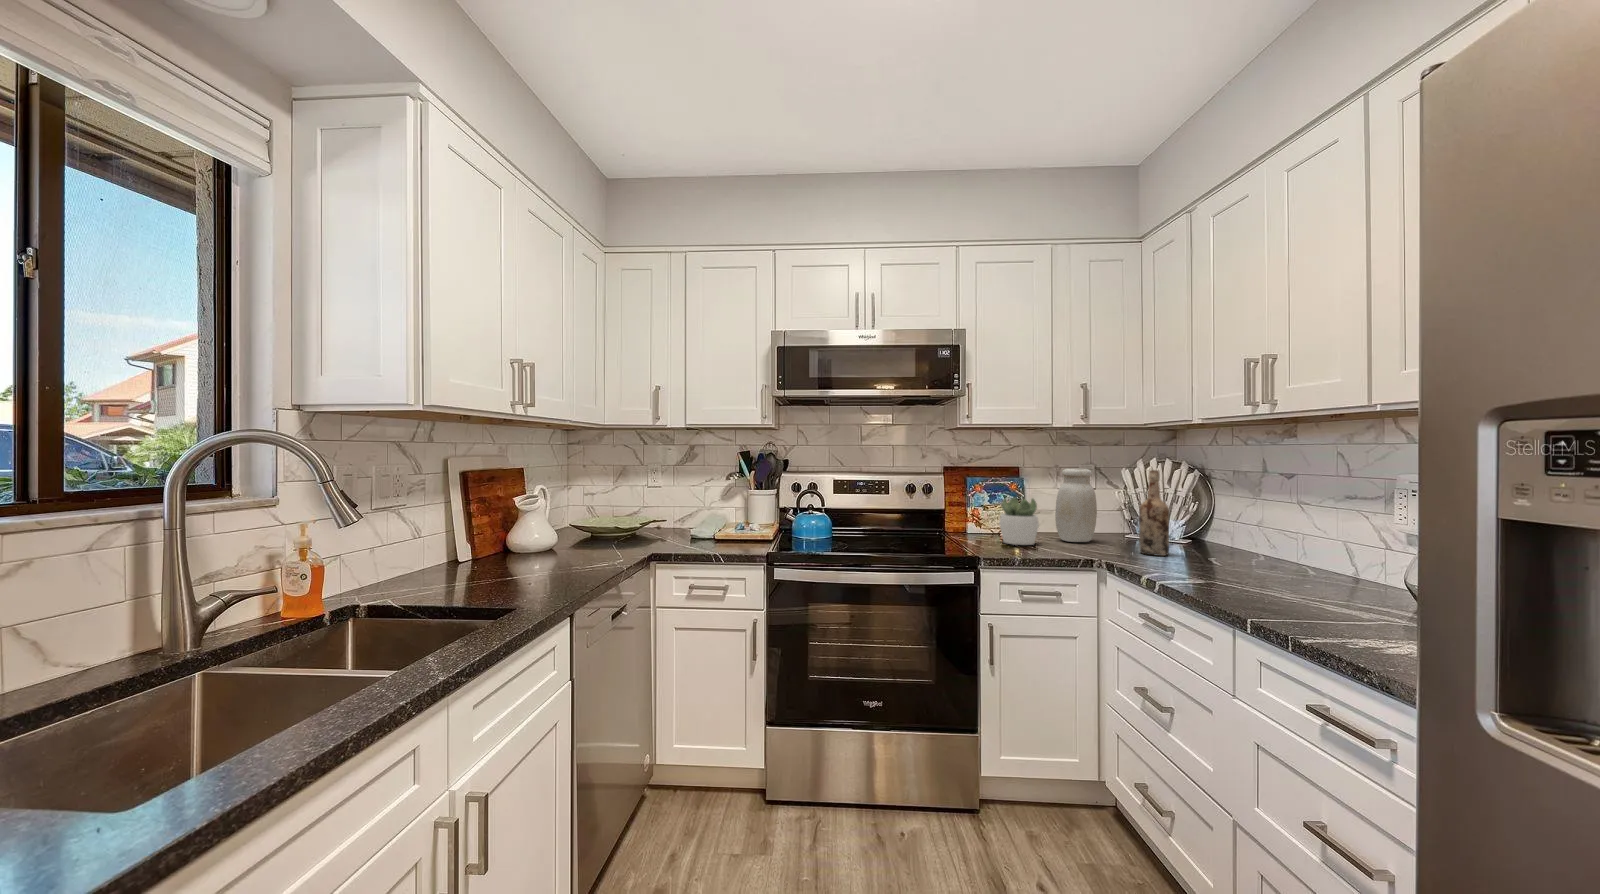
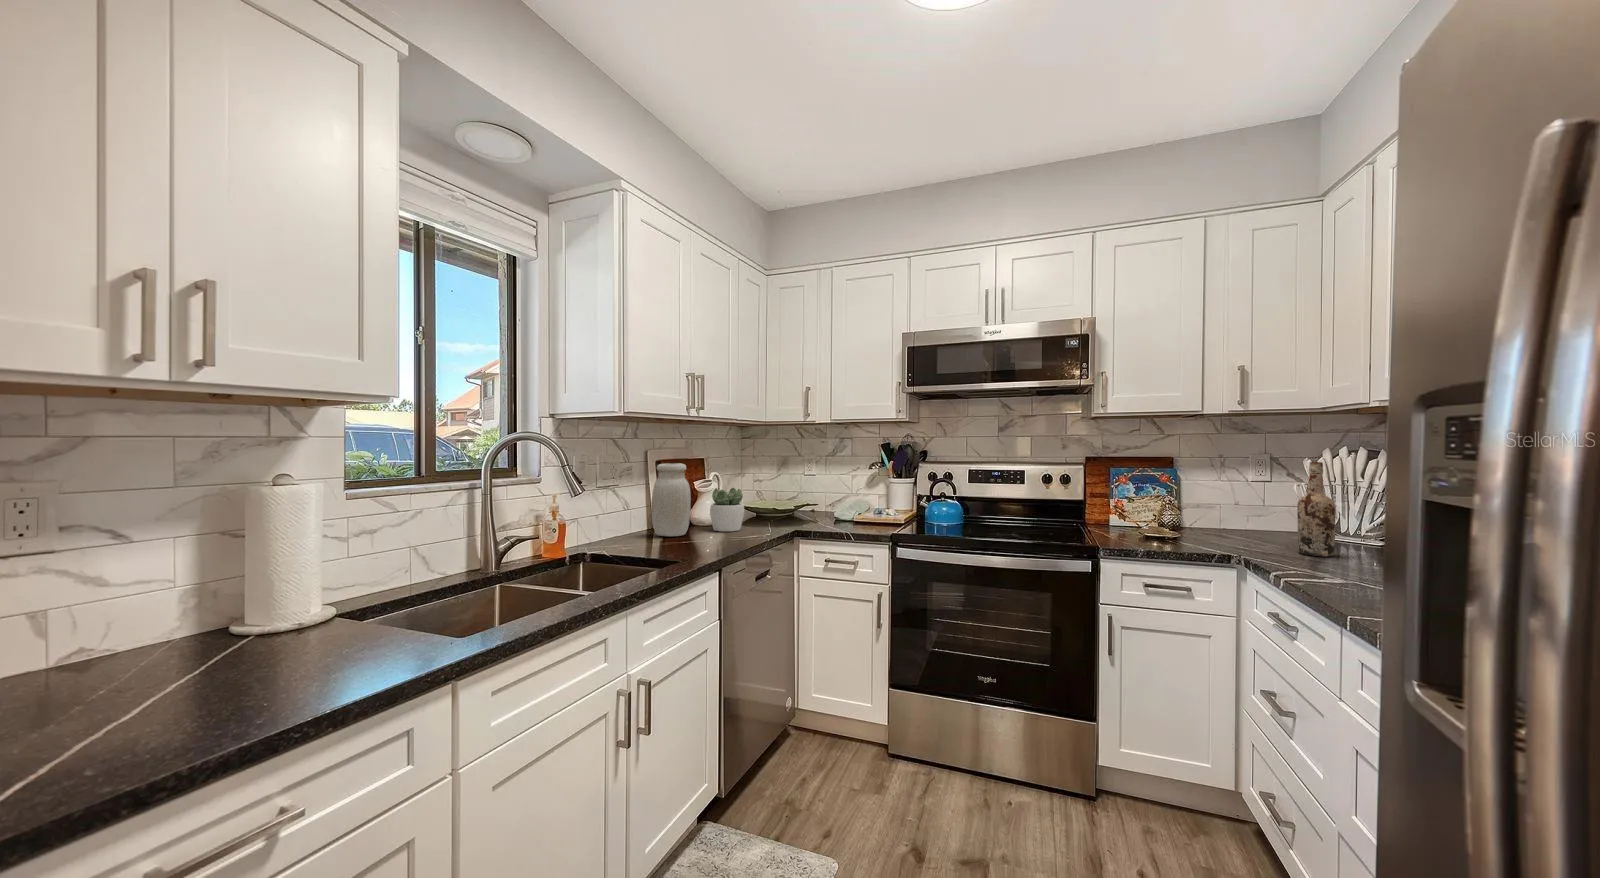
jar: present [1055,469,1097,542] -> present [652,463,691,536]
succulent plant: present [999,497,1039,545] -> present [710,488,745,532]

